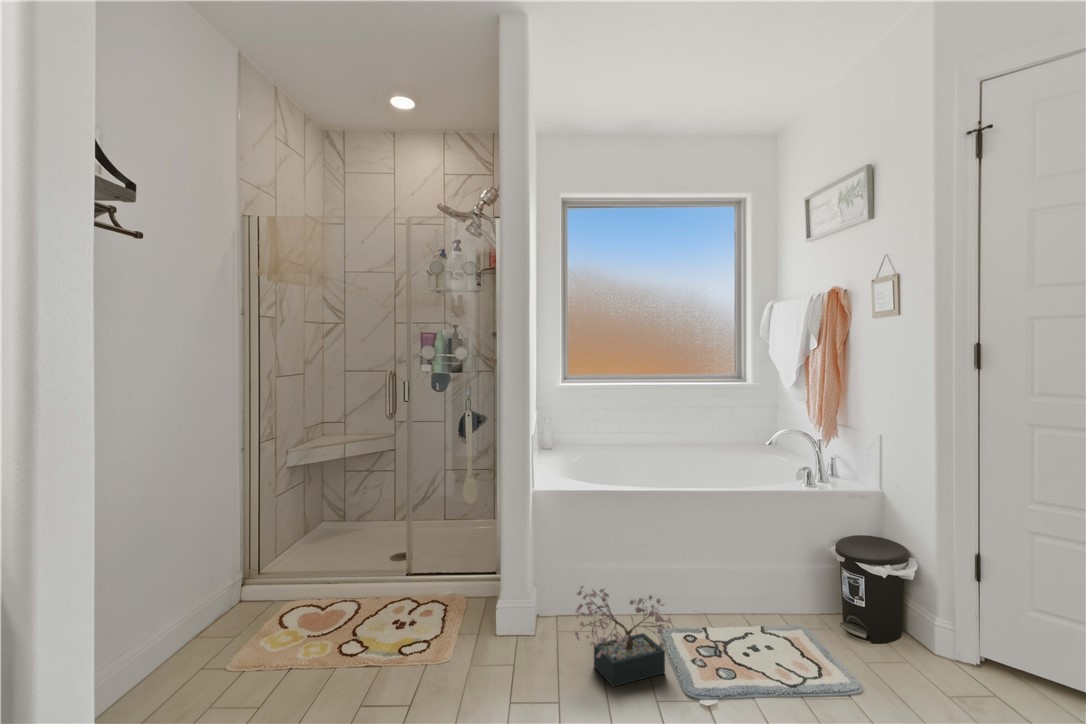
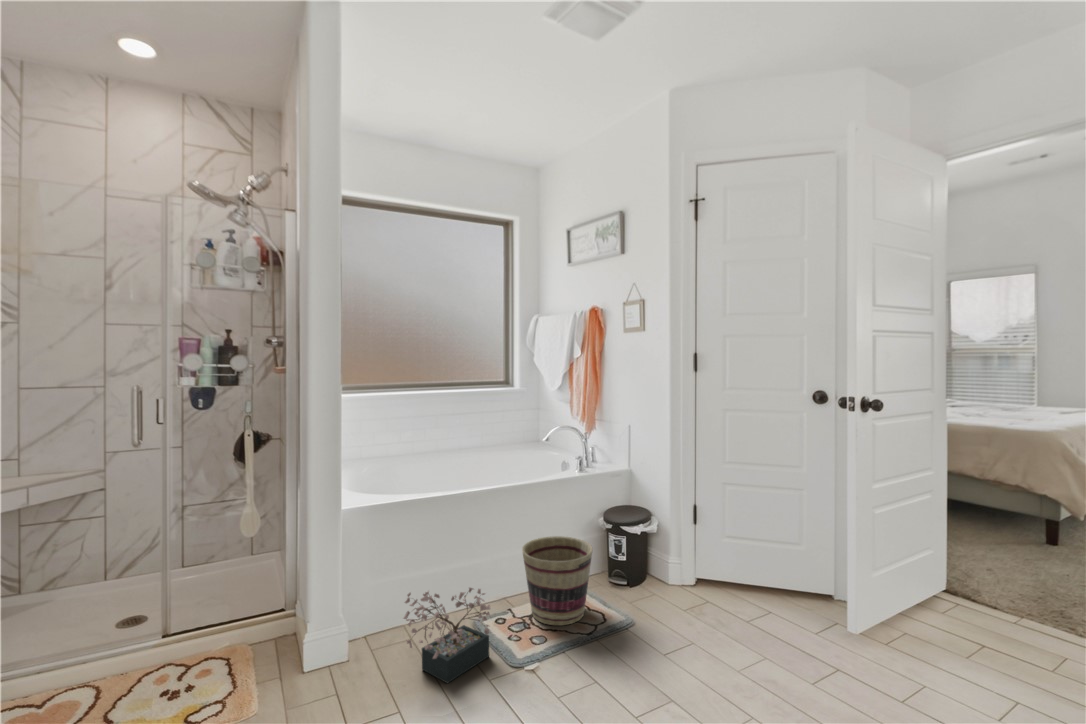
basket: none [719,558,808,665] -> present [522,536,593,625]

